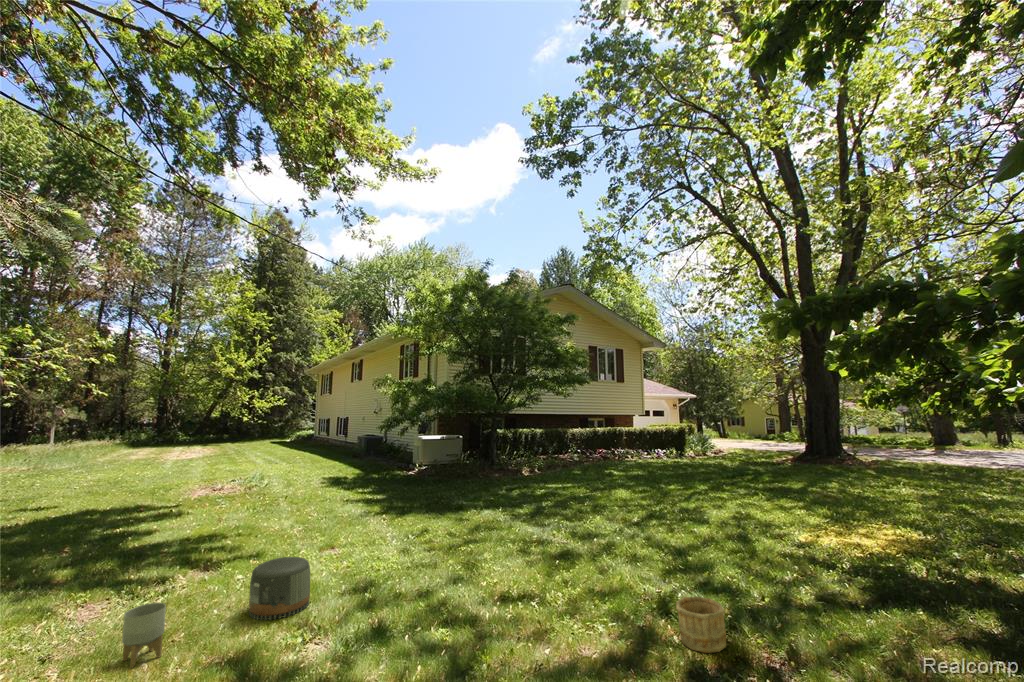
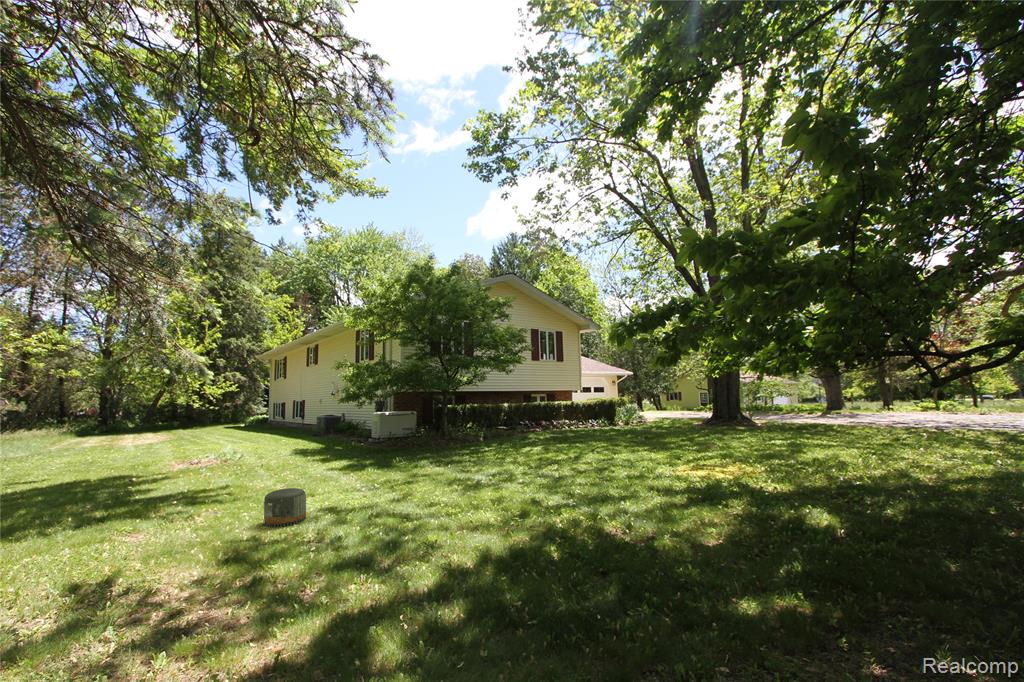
wooden bucket: present [676,596,726,653] -> none [548,493,577,522]
planter: present [122,603,166,668] -> none [189,512,214,550]

